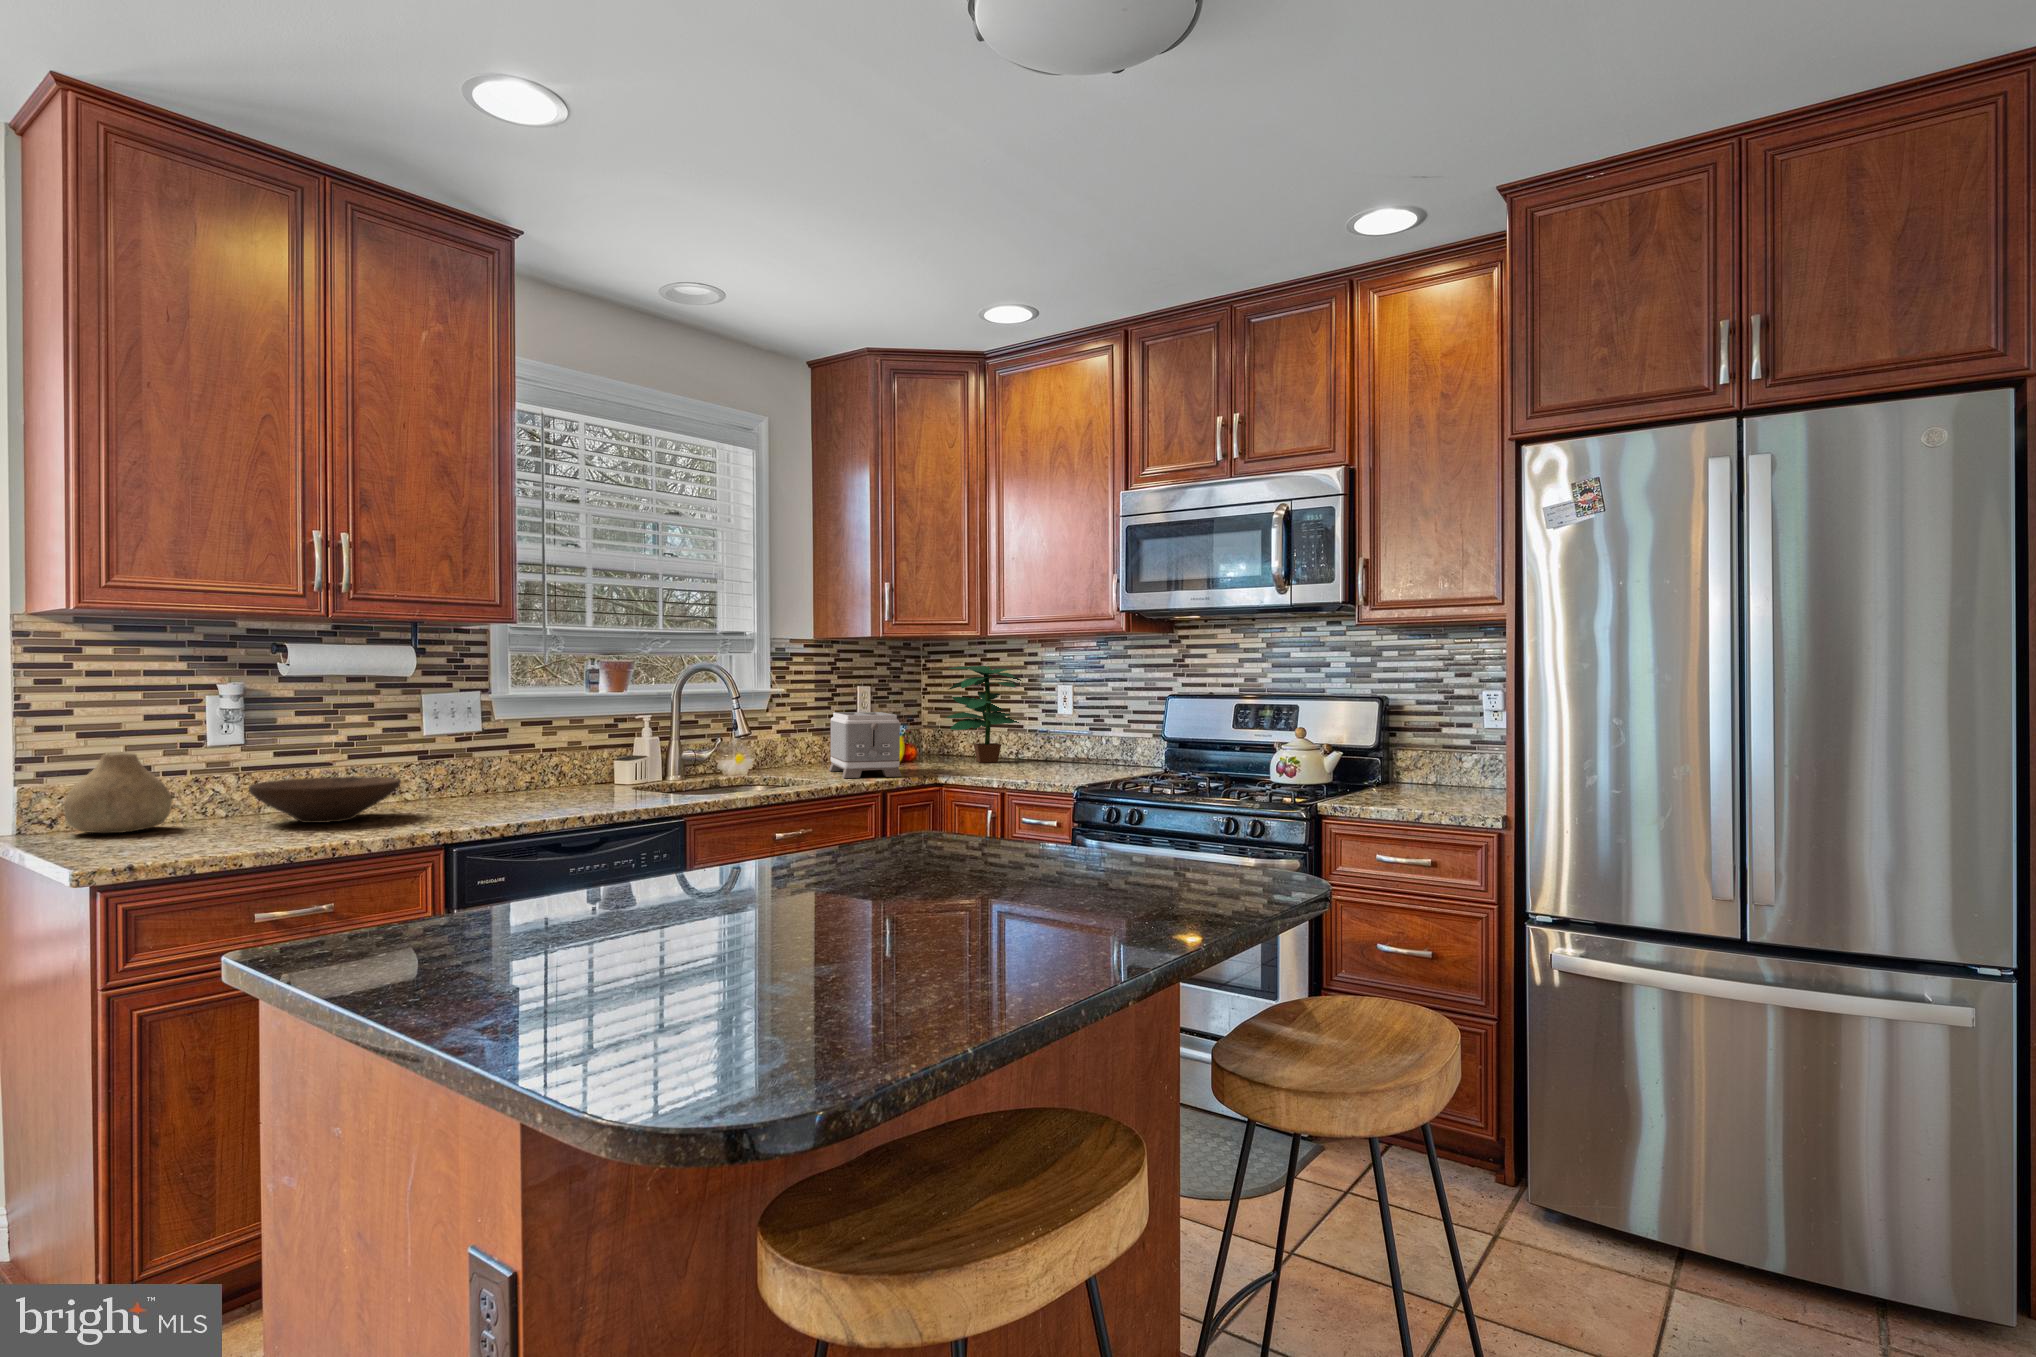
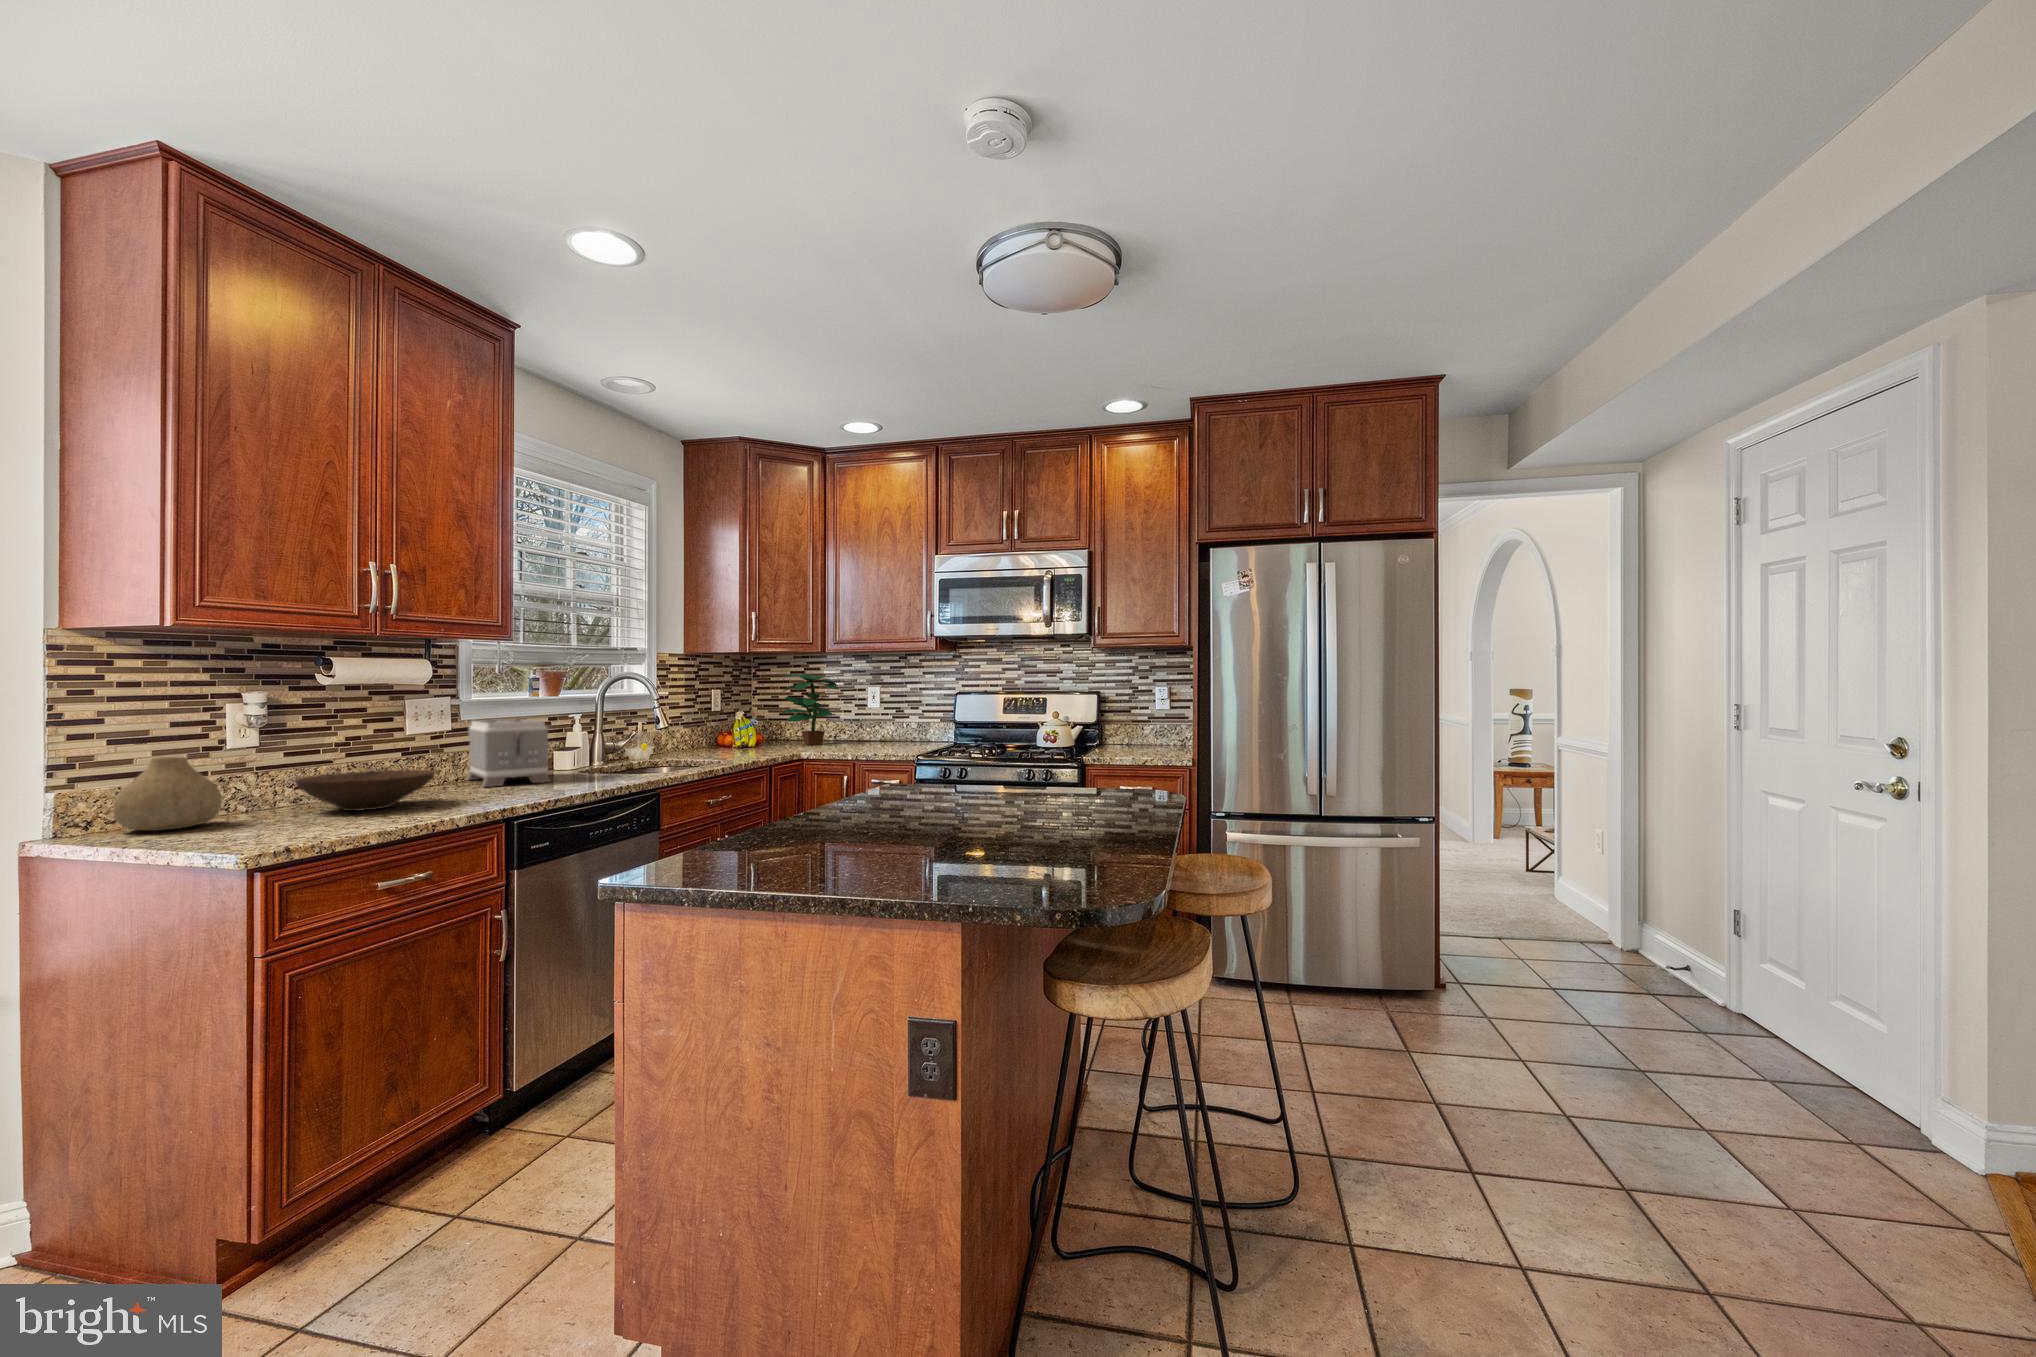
toaster: present [829,712,902,778] -> present [467,719,550,787]

